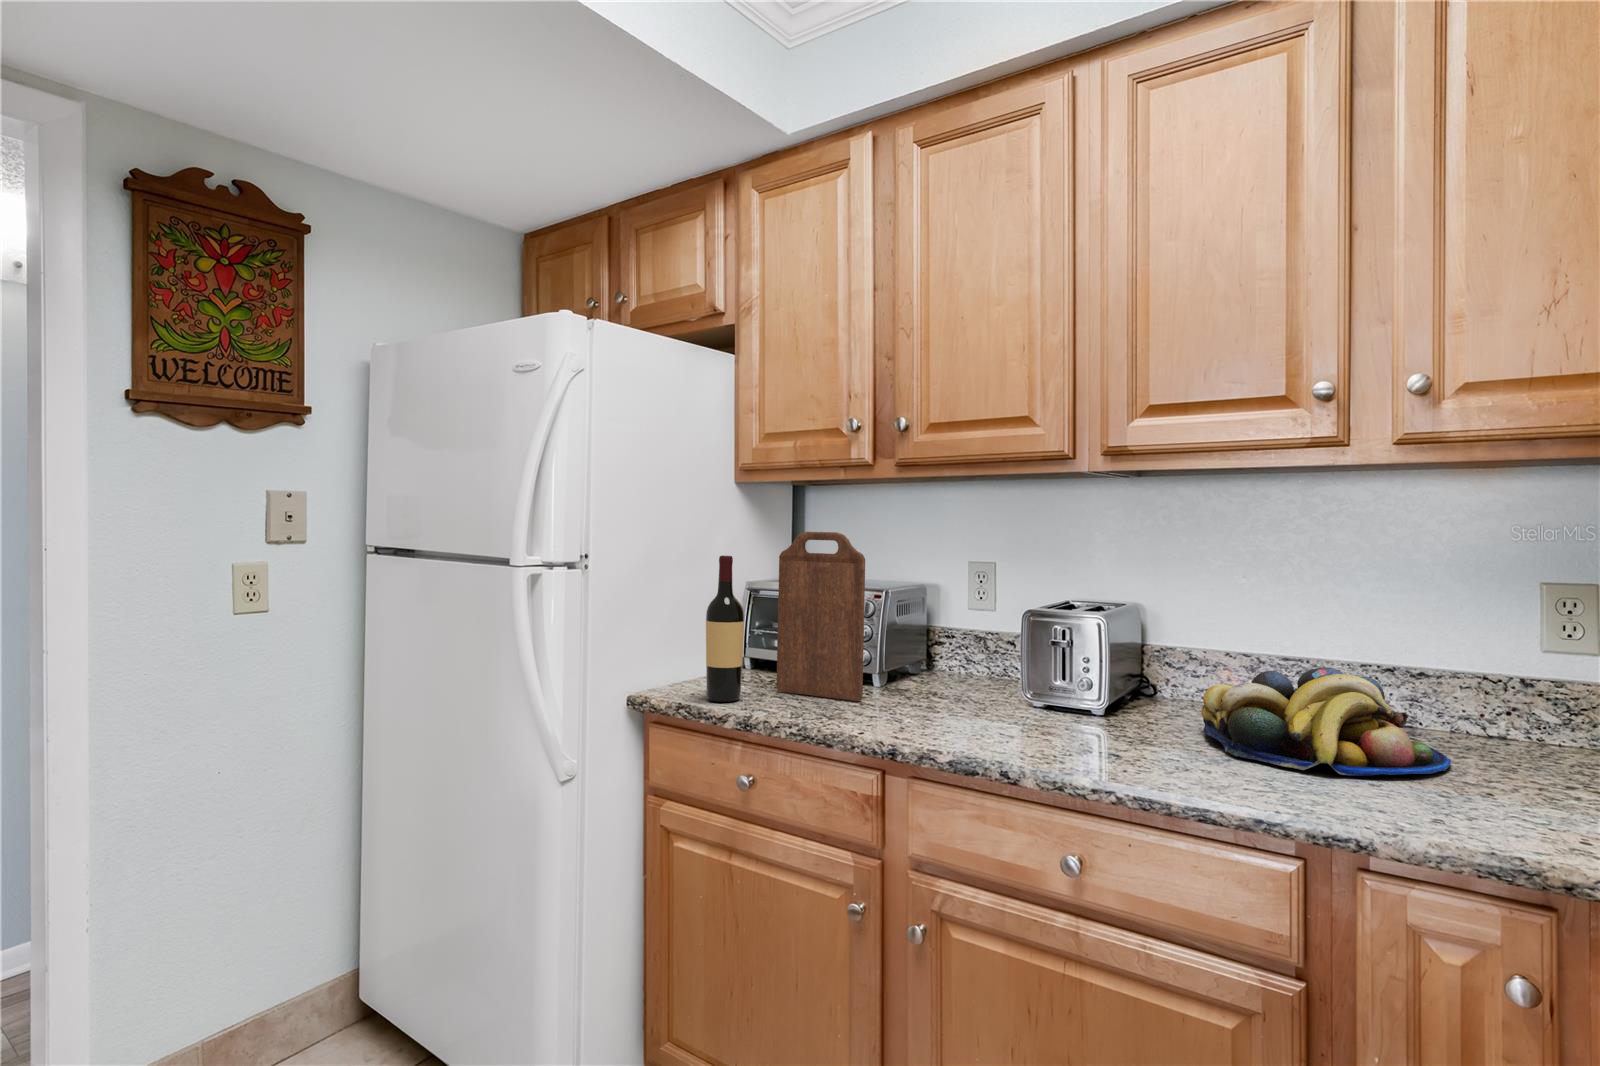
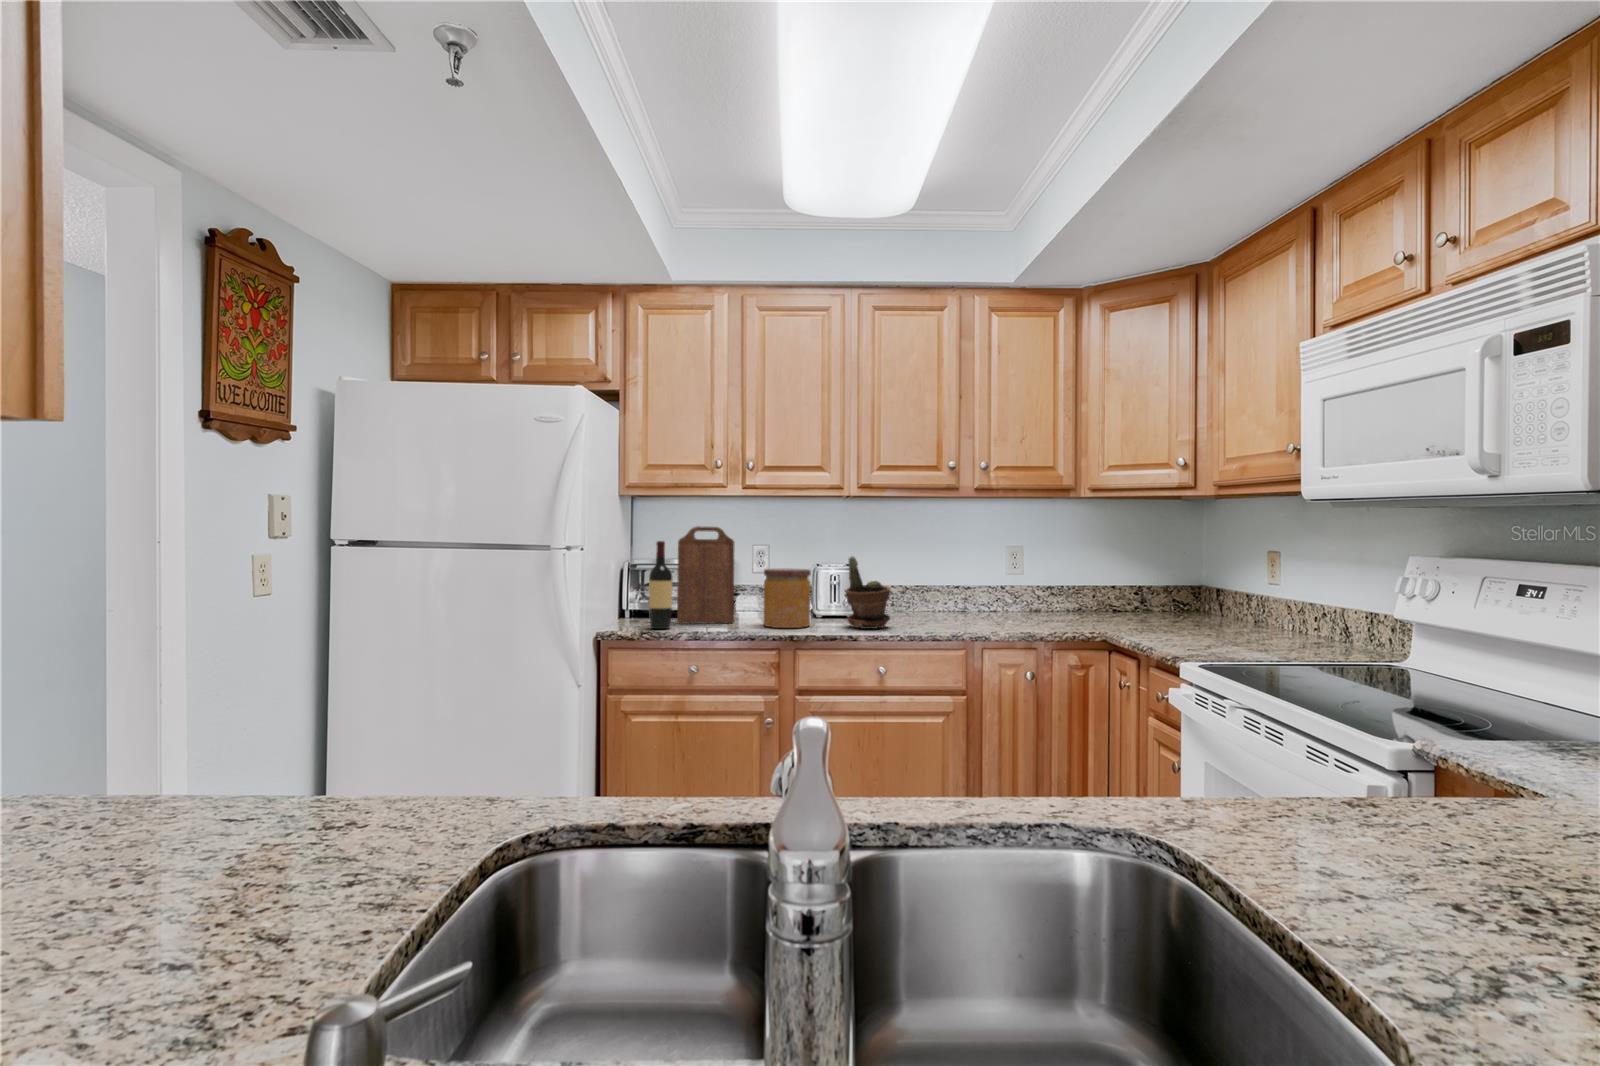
potted plant: none [1028,595,1132,759] -> present [845,556,890,629]
jar: none [886,610,978,731] -> present [764,569,811,628]
fruit bowl: present [1201,667,1451,776] -> none [897,586,990,624]

